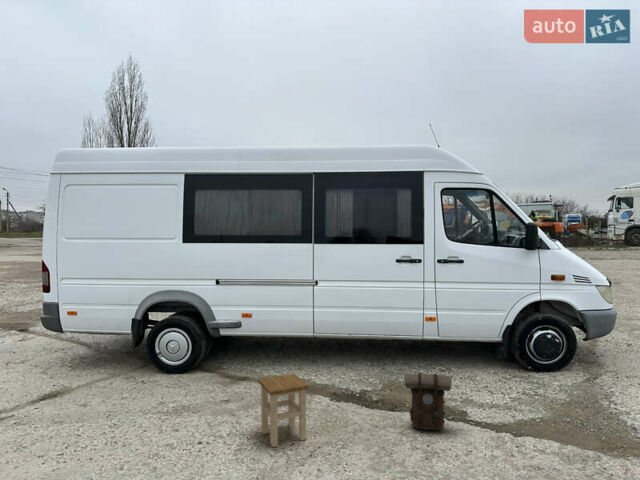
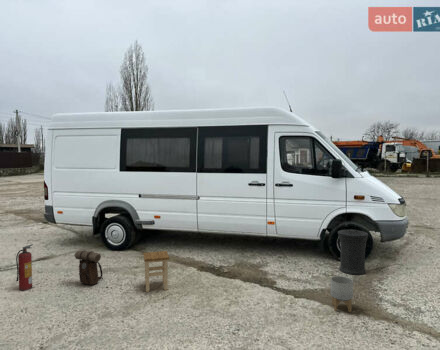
trash can: none [532,324,580,391] -> present [338,229,368,275]
backpack: present [404,373,452,431] -> present [74,251,103,285]
fire extinguisher: none [26,376,57,465] -> present [16,244,33,291]
planter: none [575,399,613,456] -> present [331,276,353,312]

